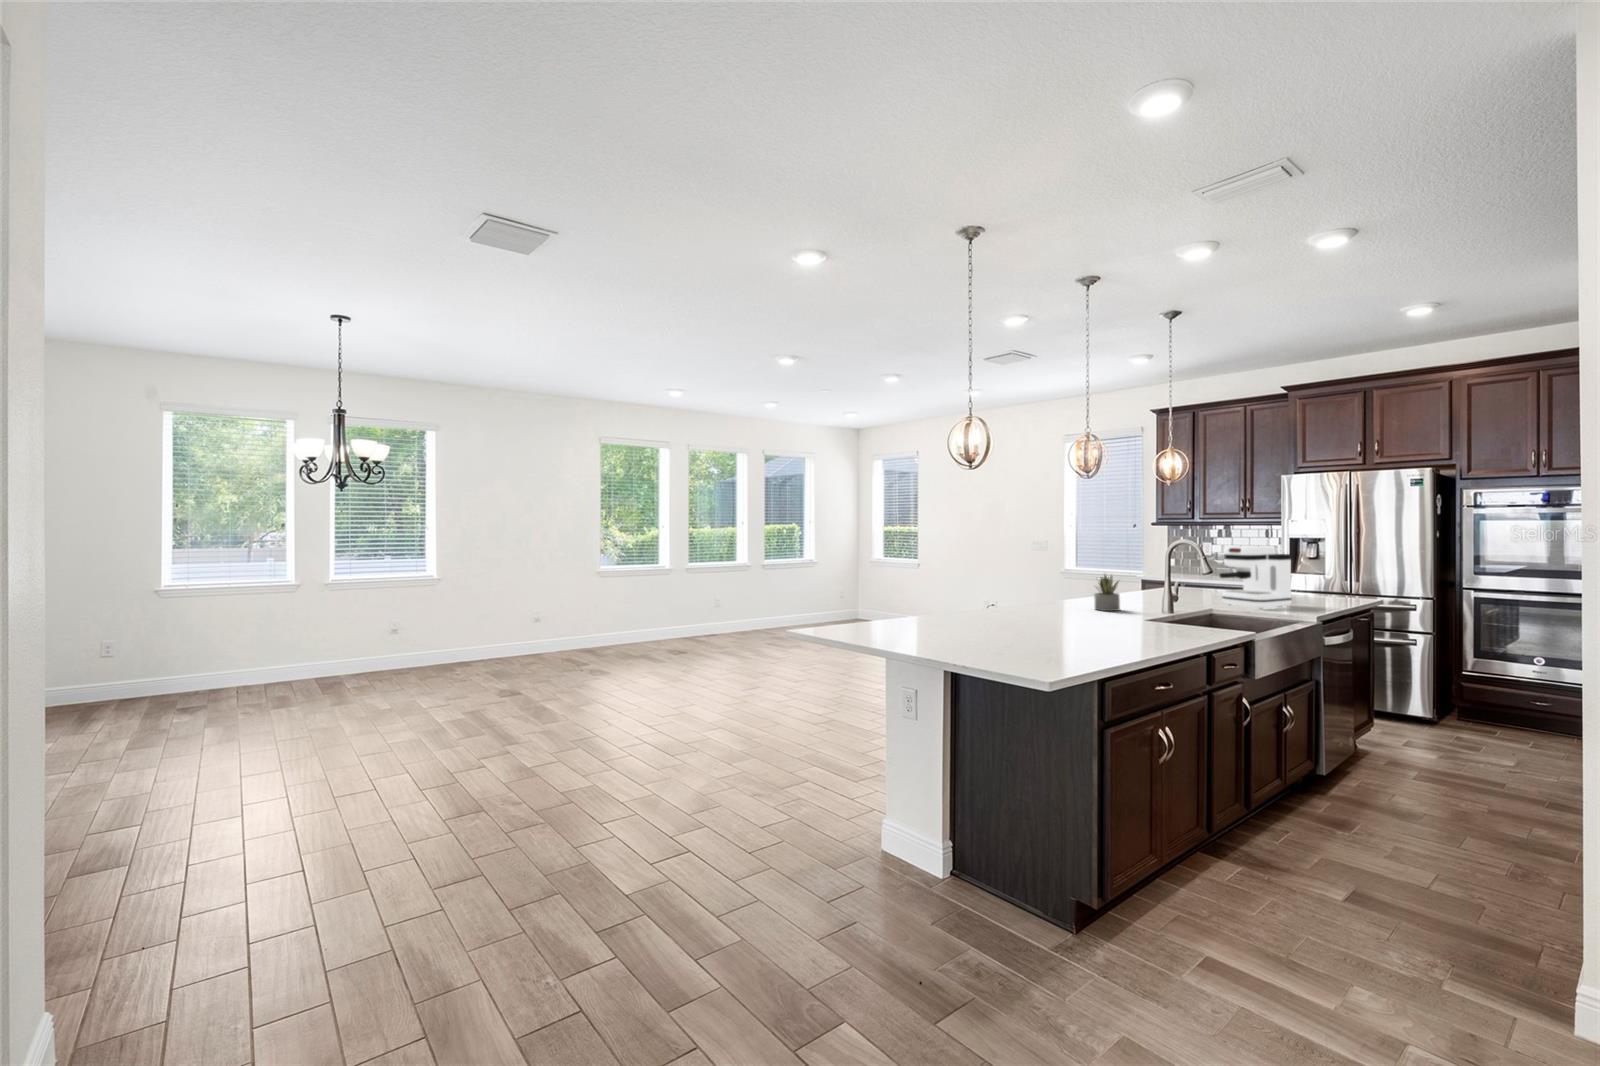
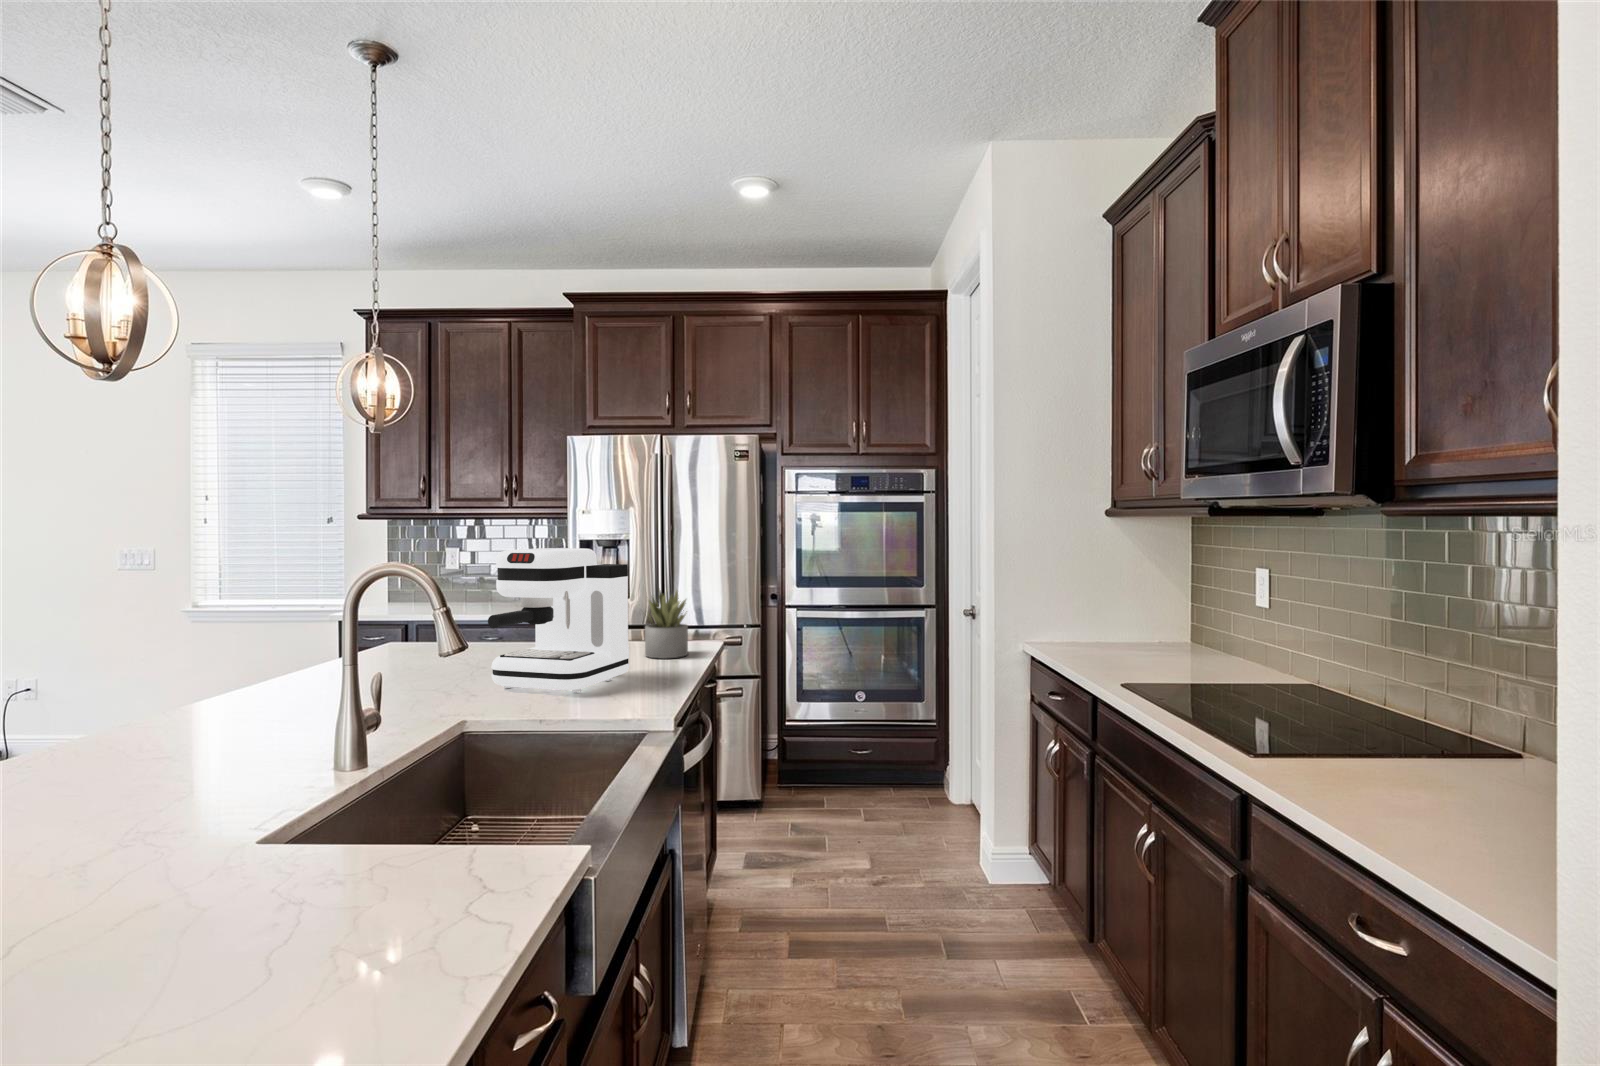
succulent plant: present [1094,575,1120,611] -> present [645,590,688,658]

